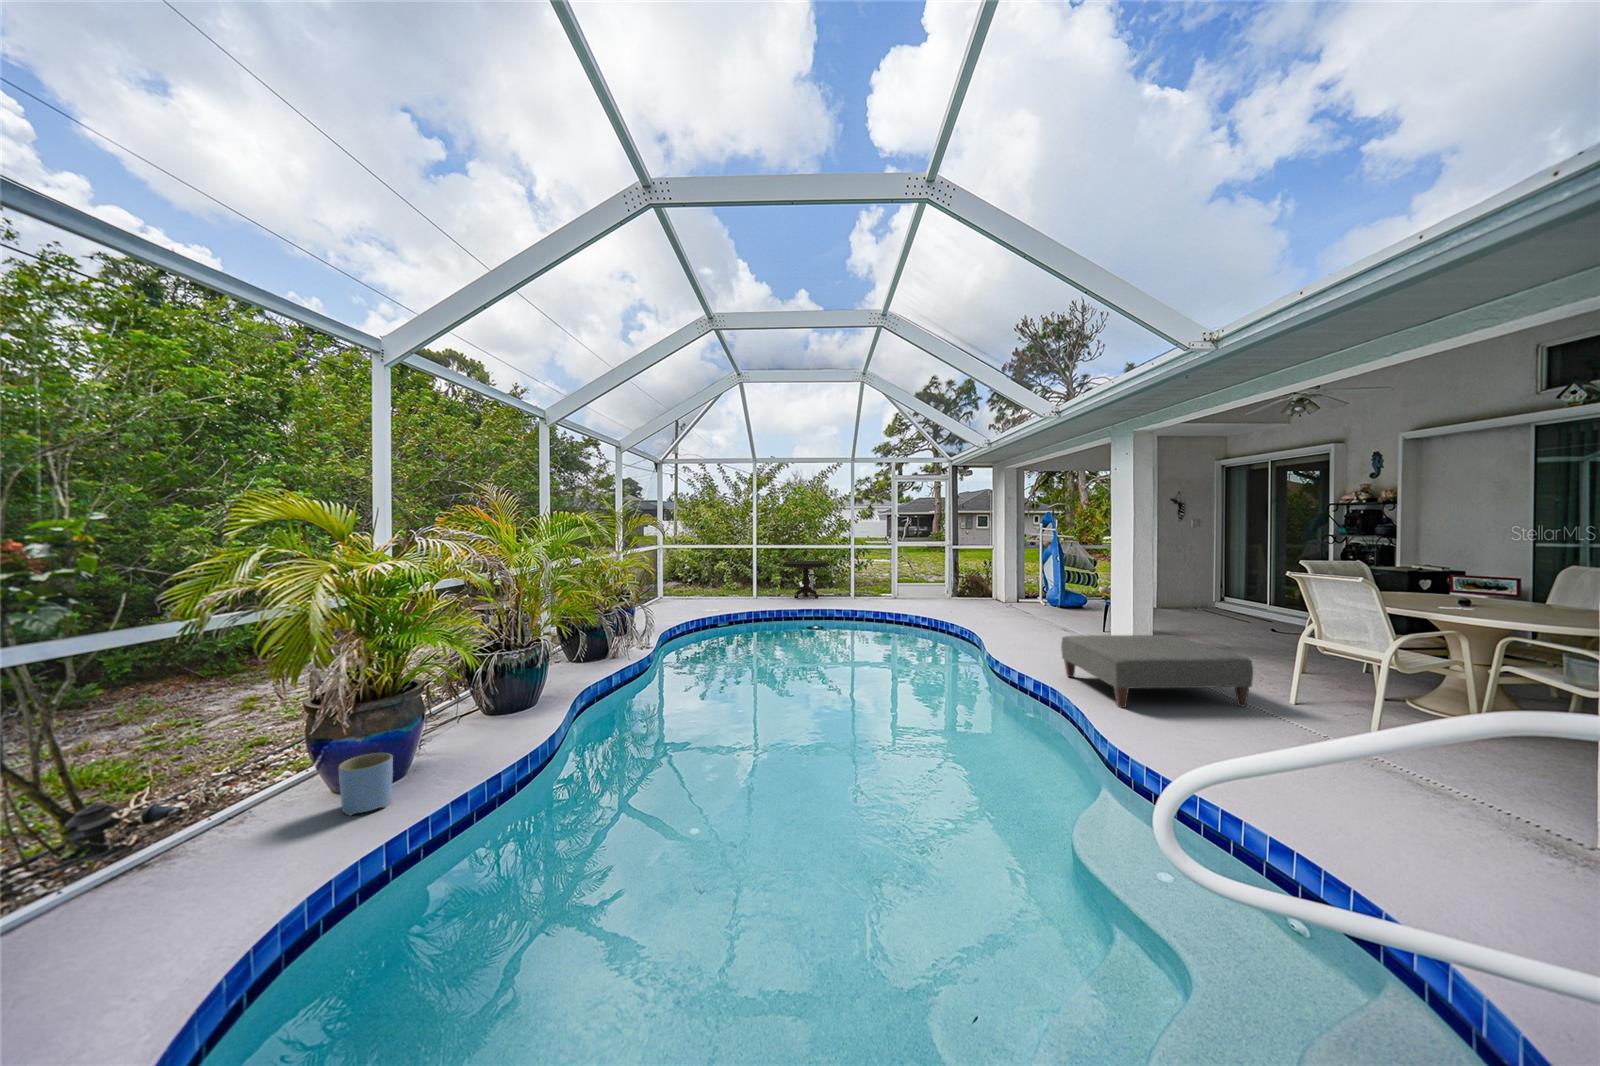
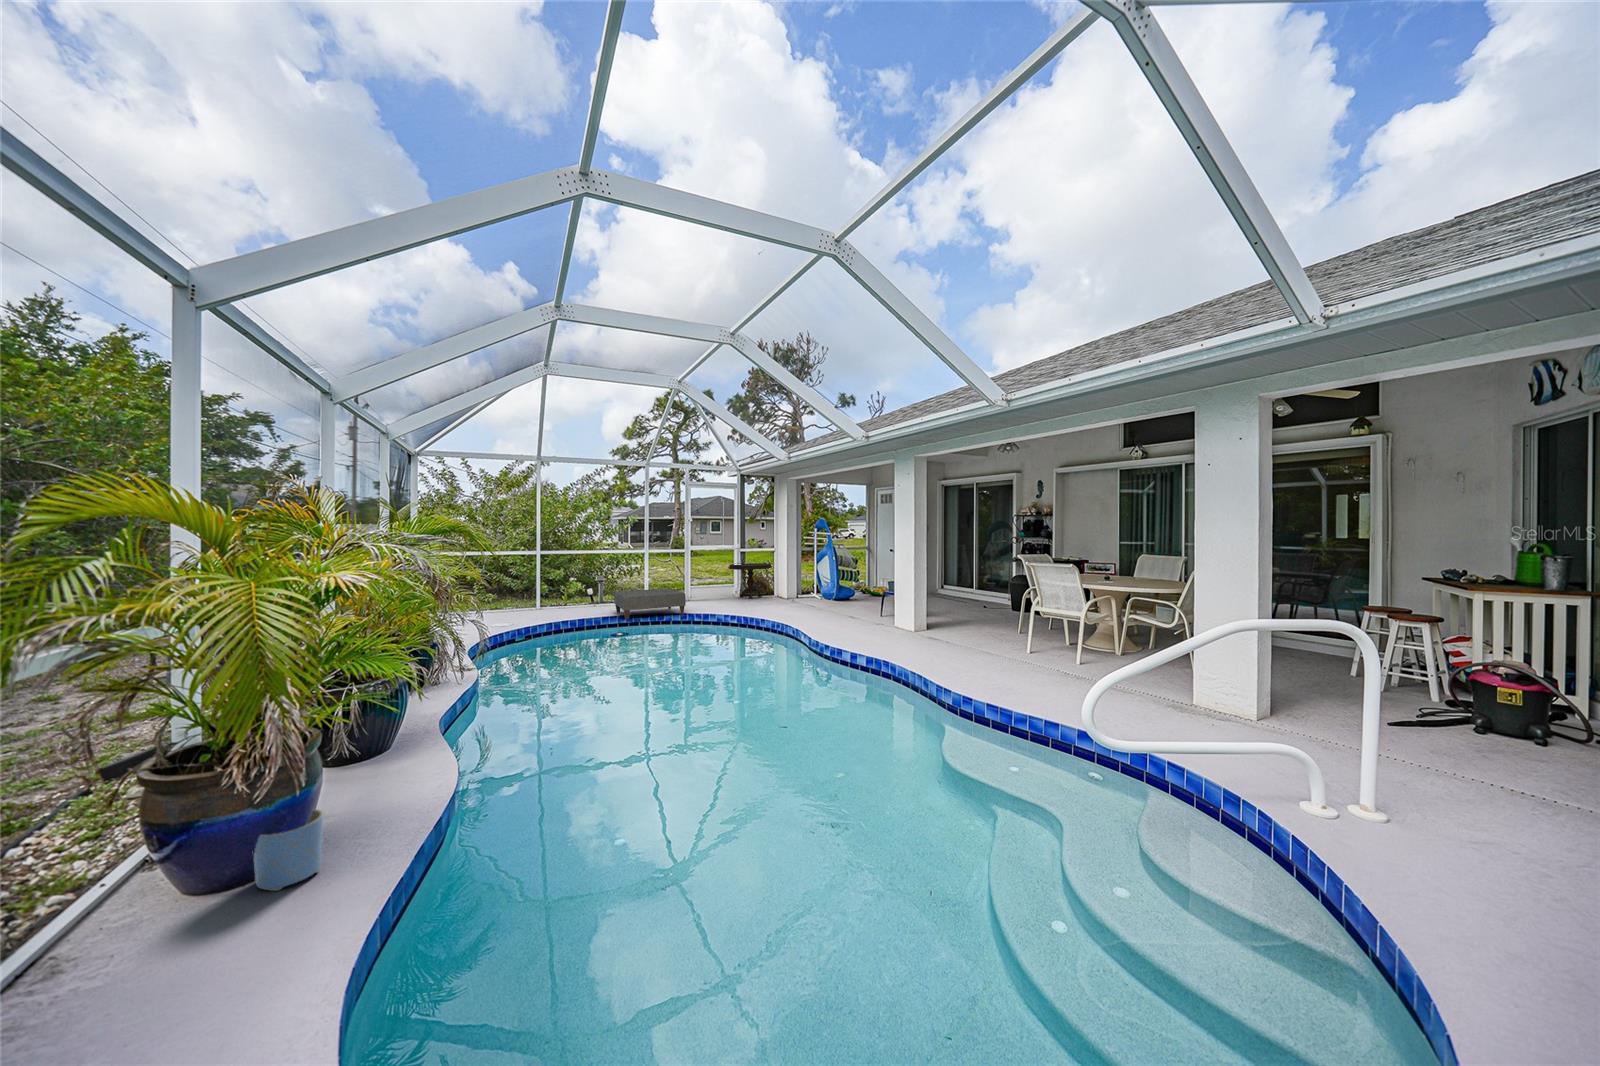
side table: present [783,561,829,599] -> present [728,563,772,599]
ottoman: present [1061,635,1253,708] -> present [614,588,686,620]

